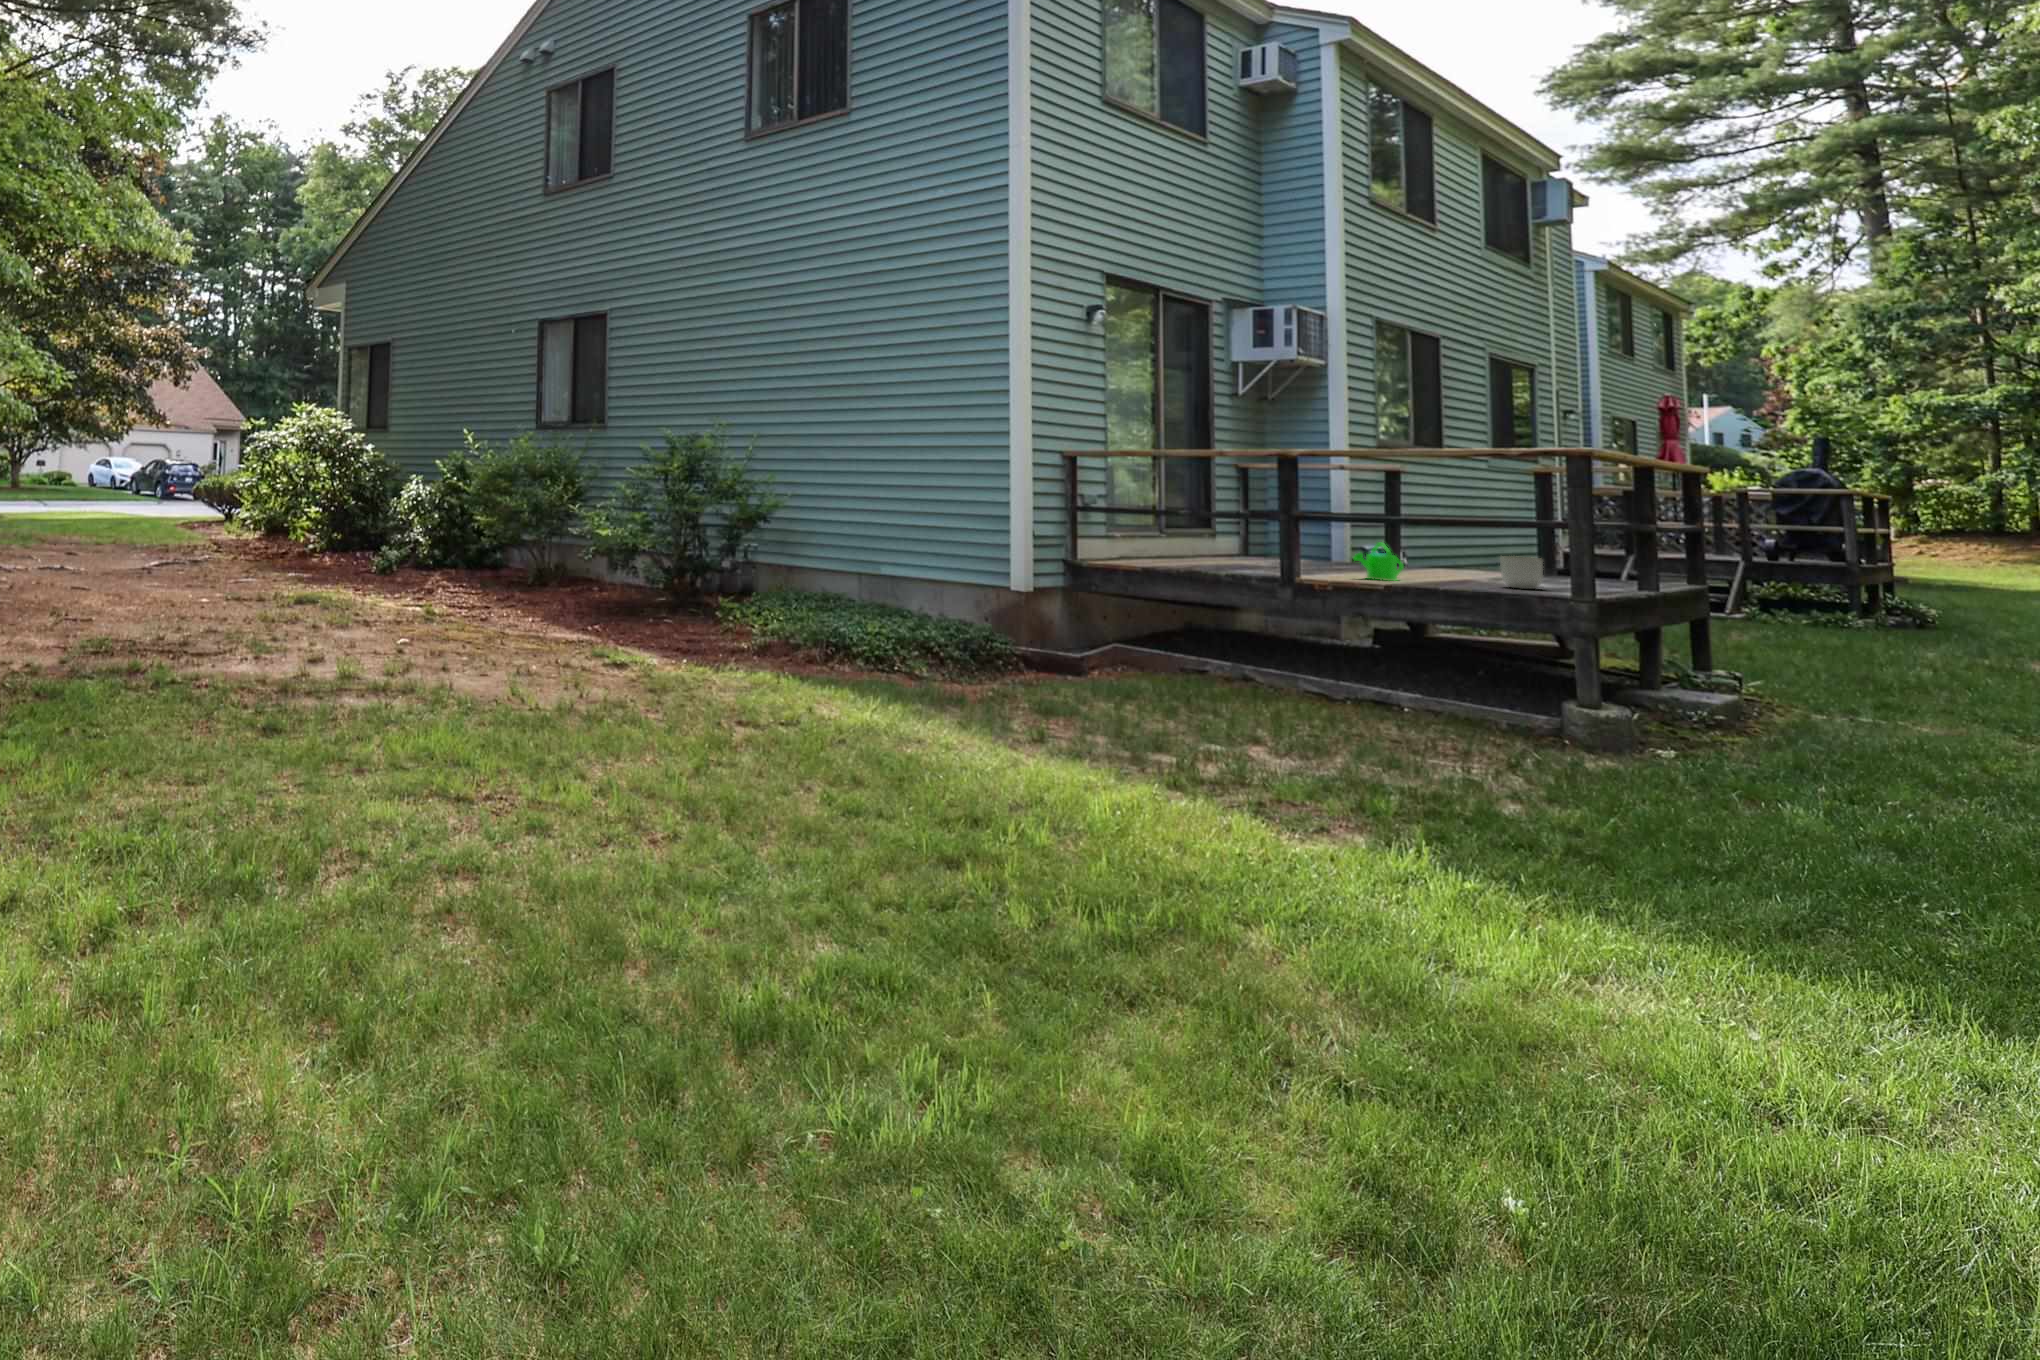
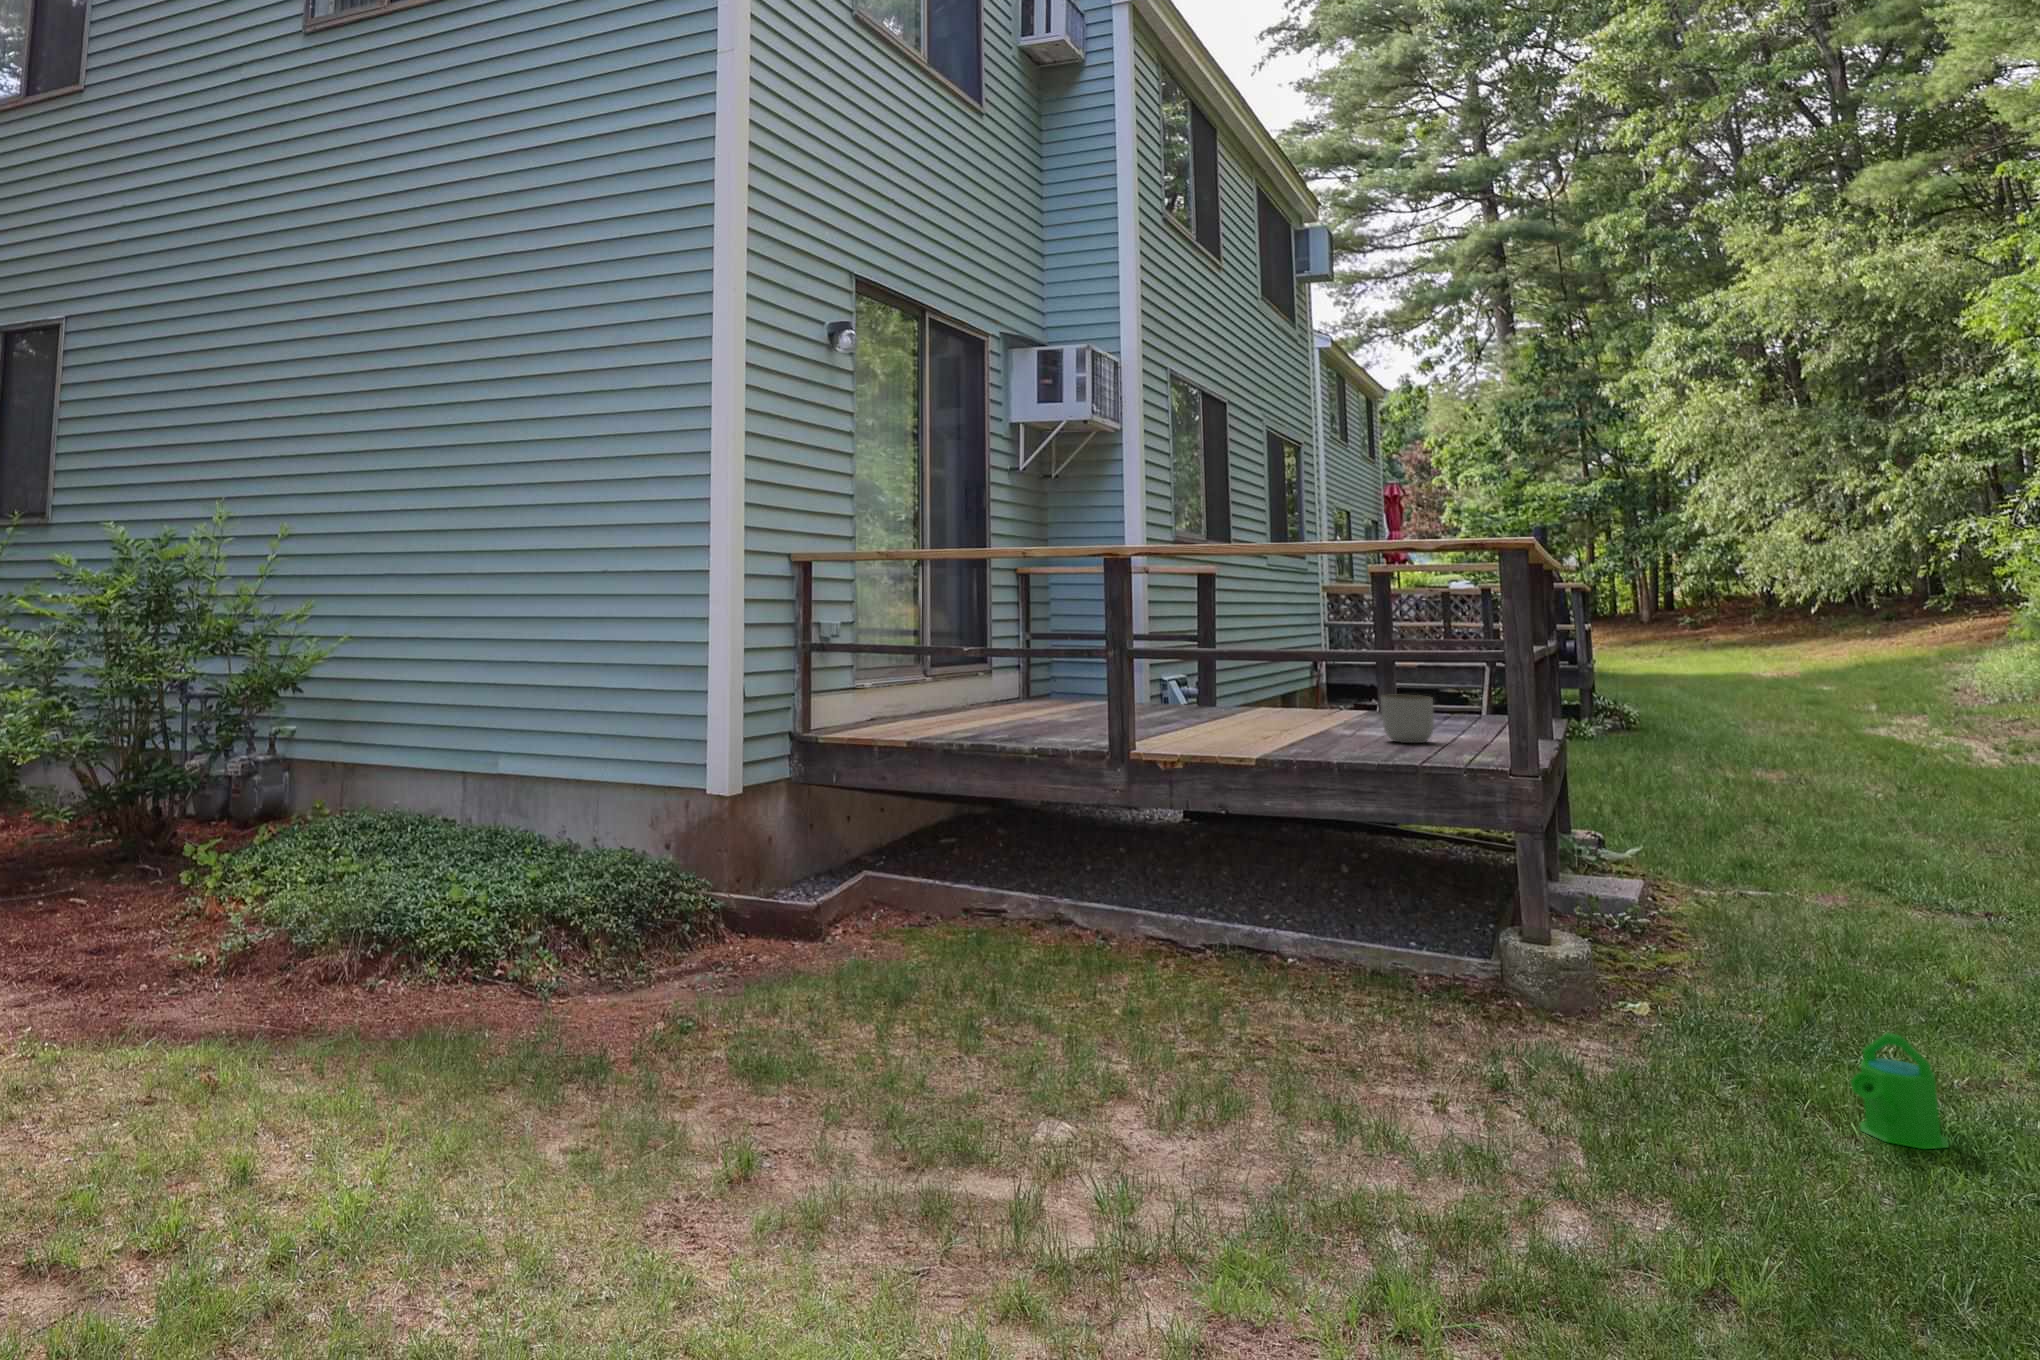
watering can: present [1354,542,1404,581] -> present [1851,1033,1949,1149]

